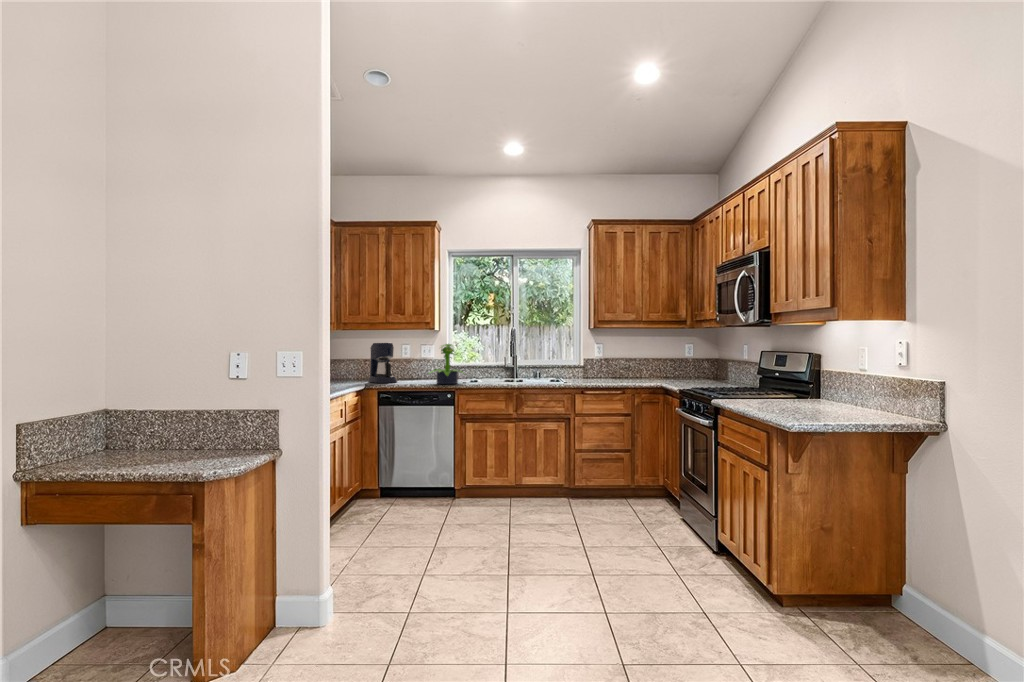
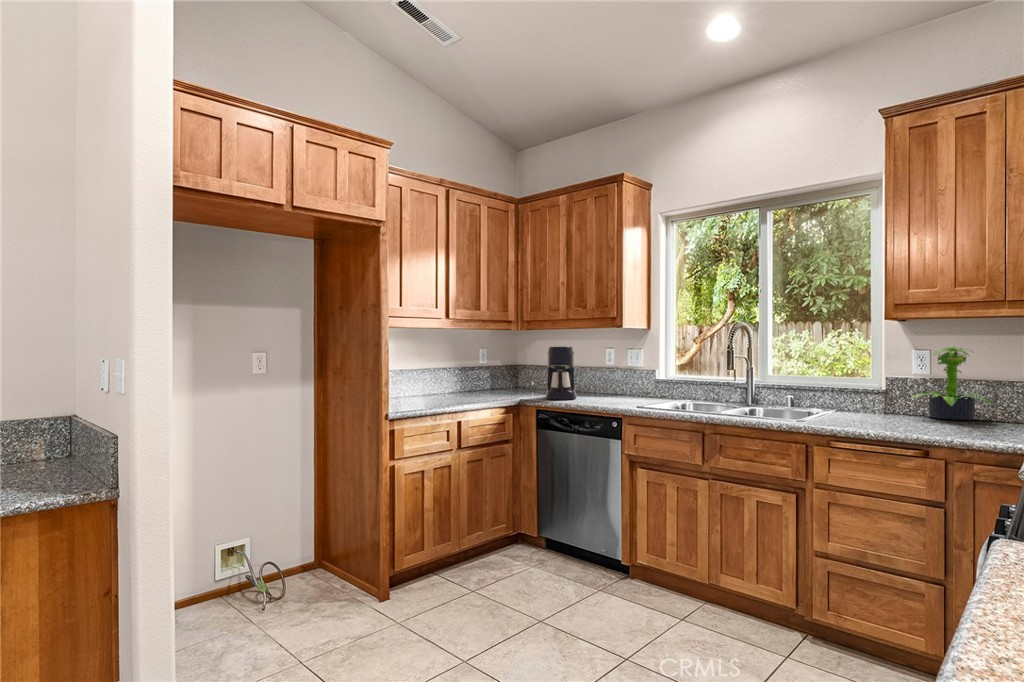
potted plant: present [430,344,464,384] -> present [911,347,995,420]

